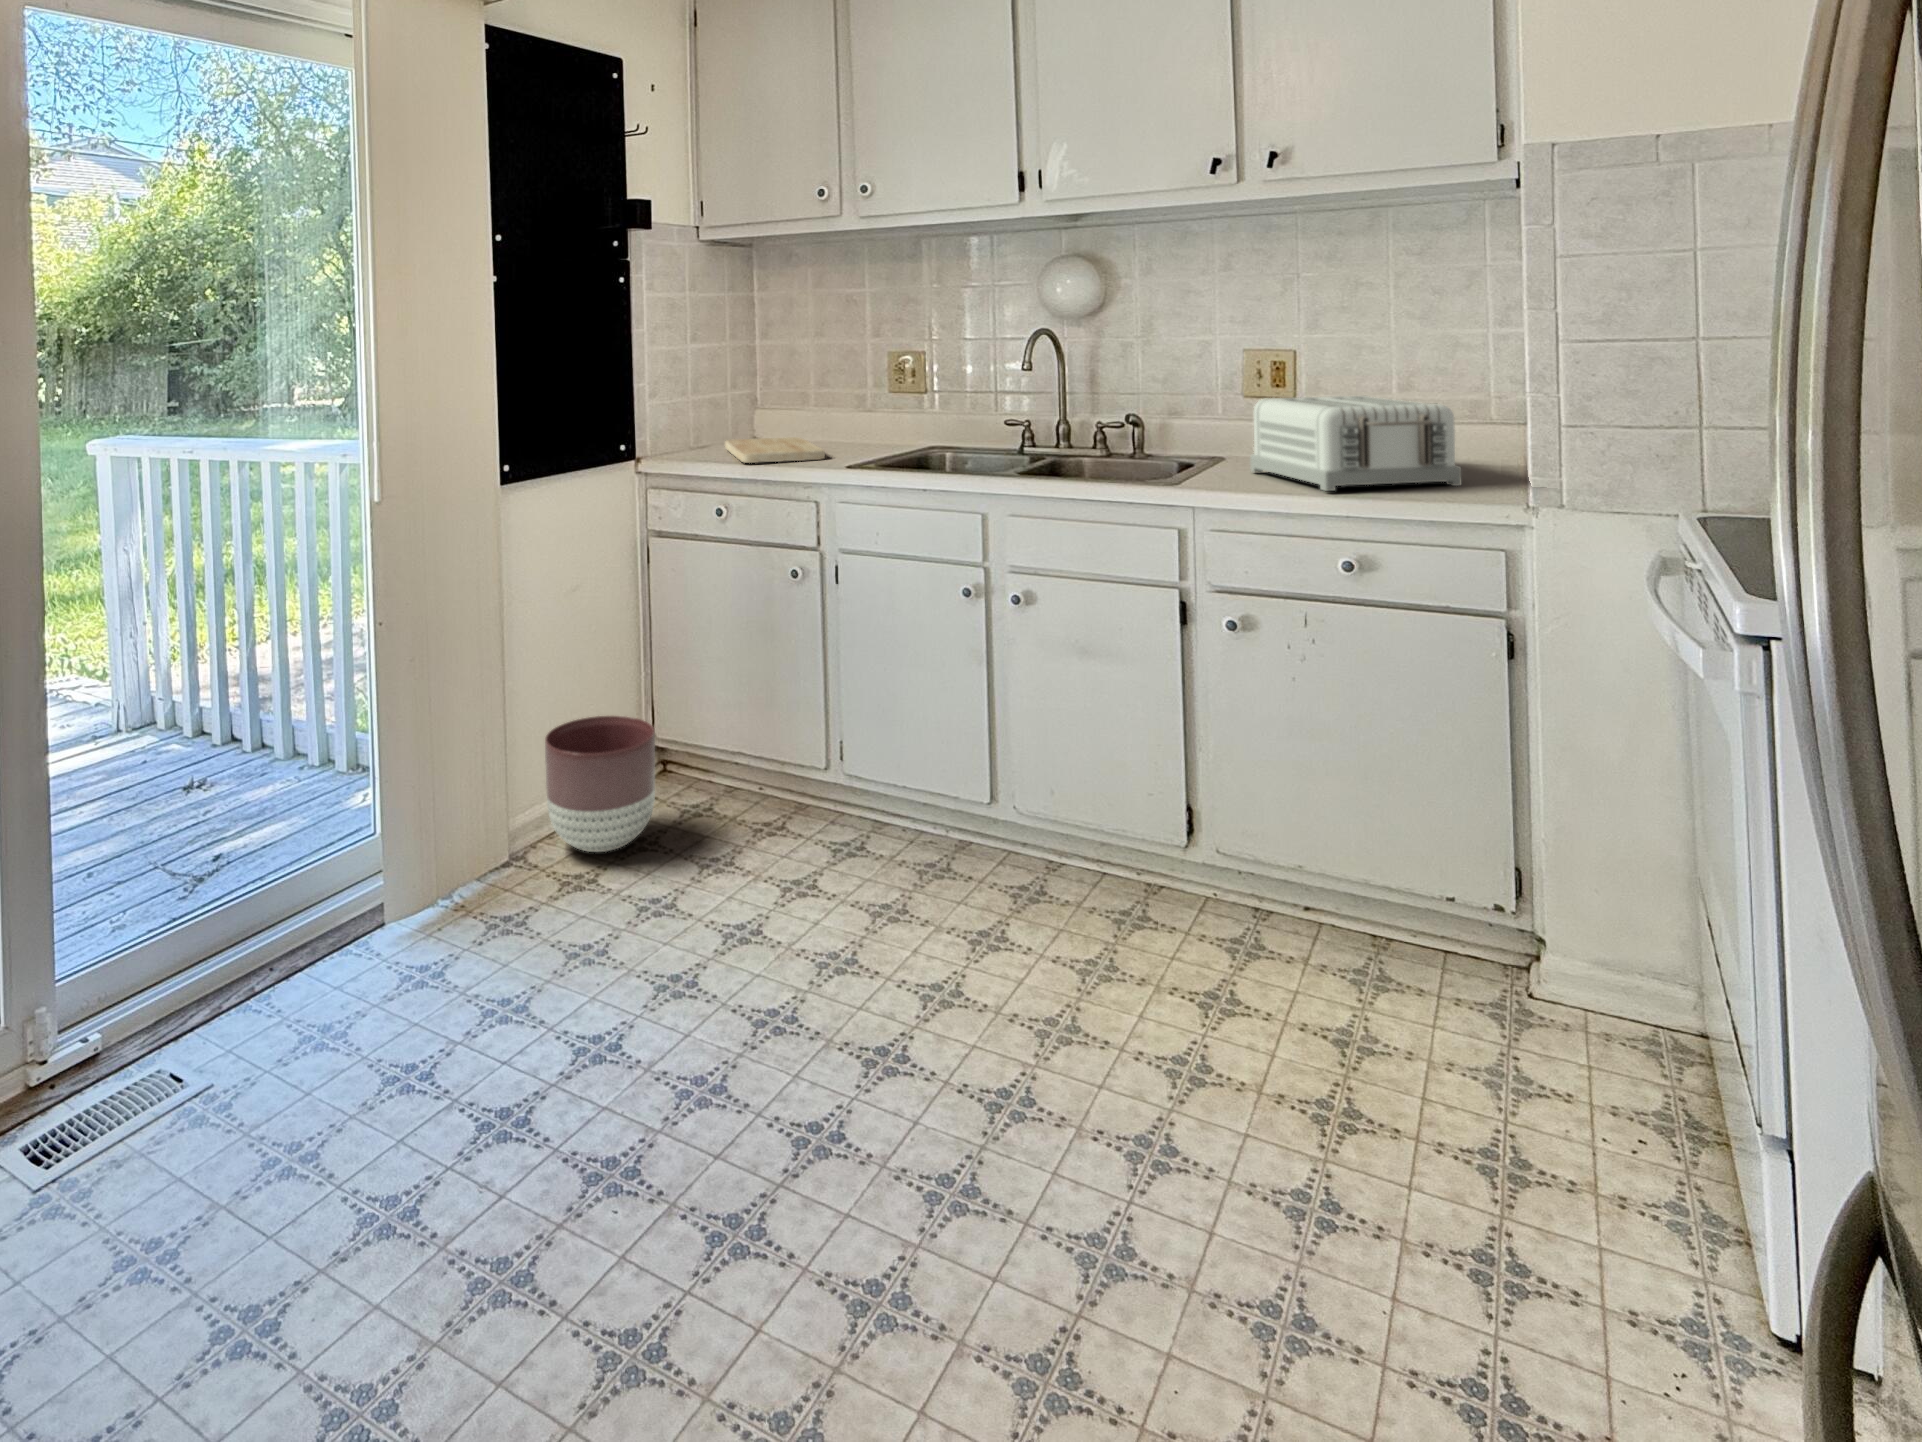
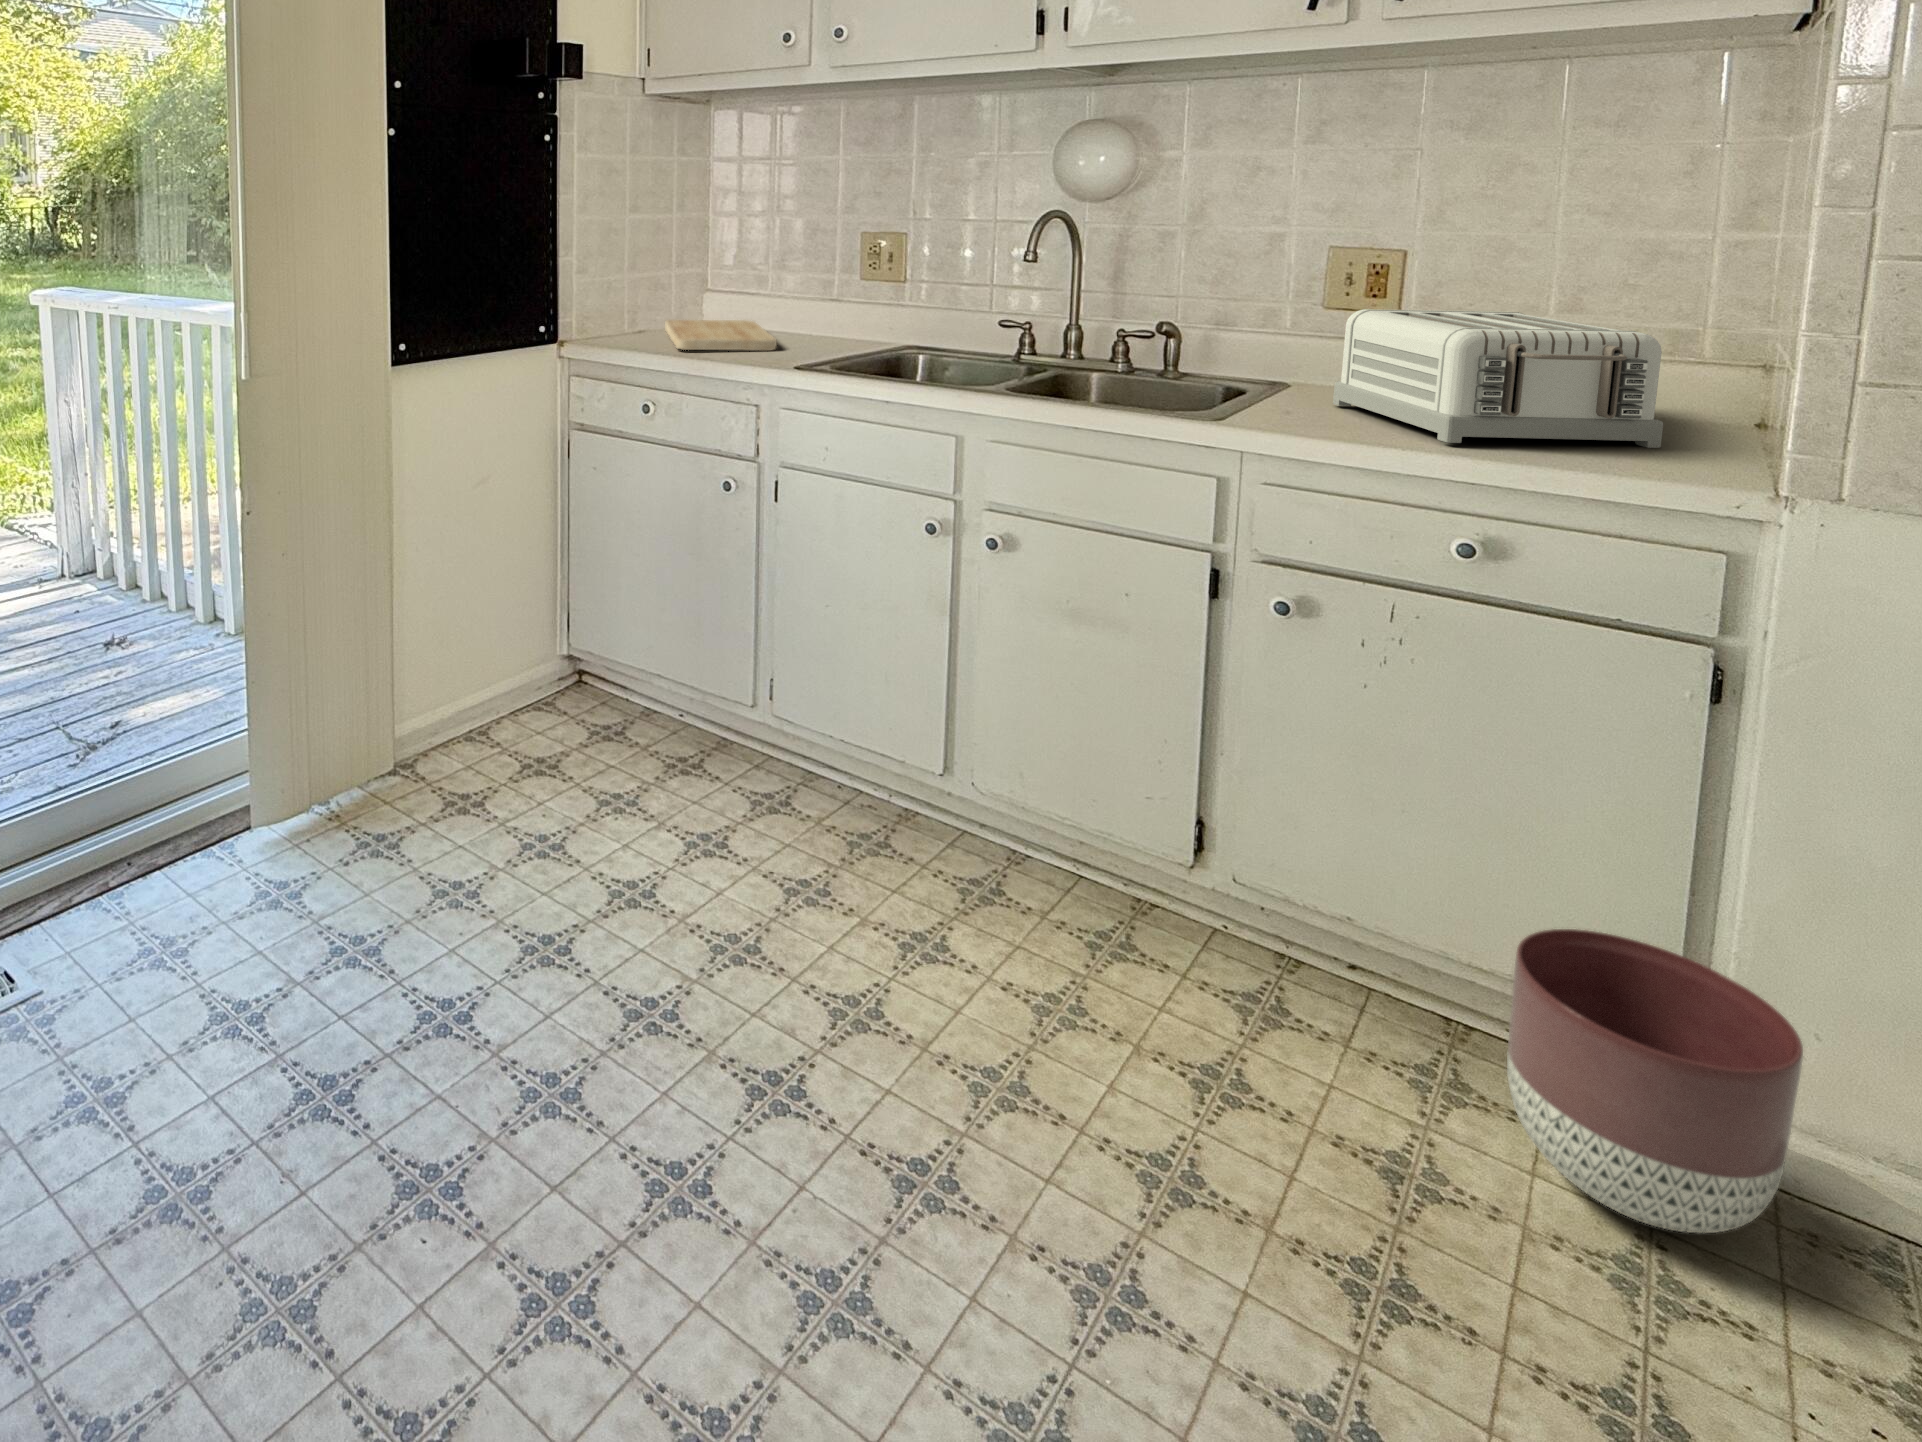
planter: present [545,716,655,852] -> present [1507,929,1803,1233]

